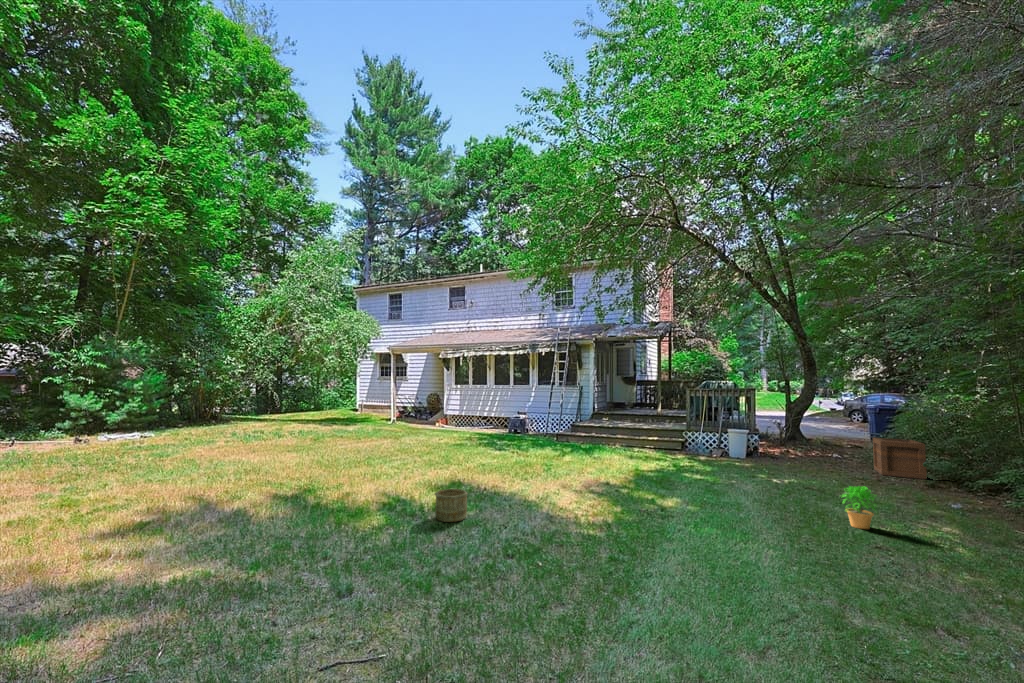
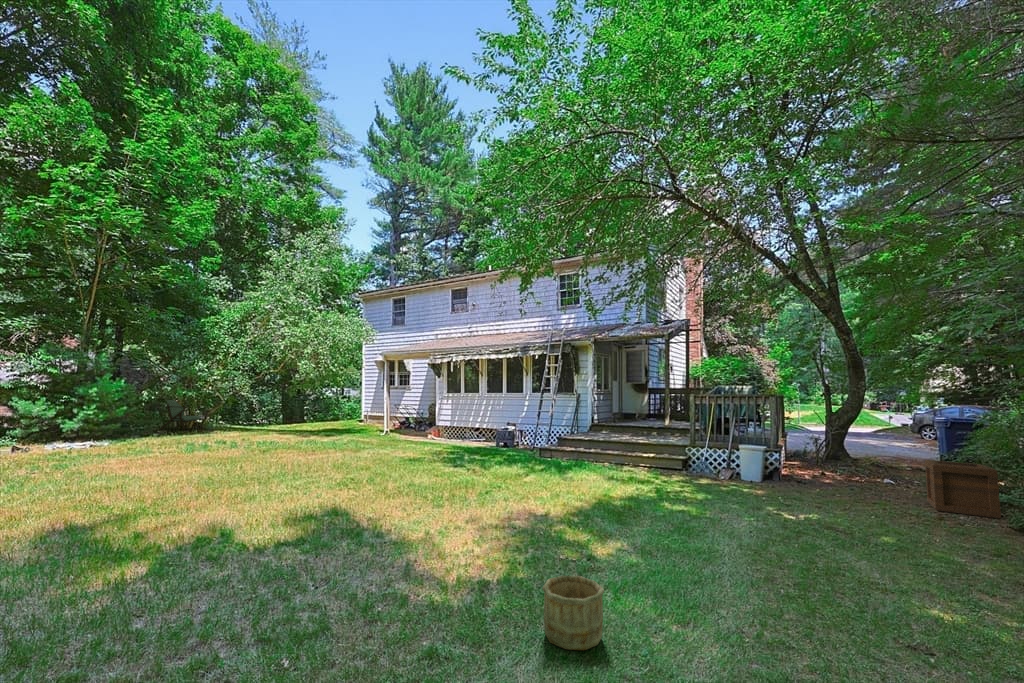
lounge chair: none [174,394,213,424] -> present [161,400,201,430]
potted plant: present [843,486,876,529] -> none [832,531,899,600]
wooden bucket: present [435,489,468,522] -> present [542,576,604,650]

